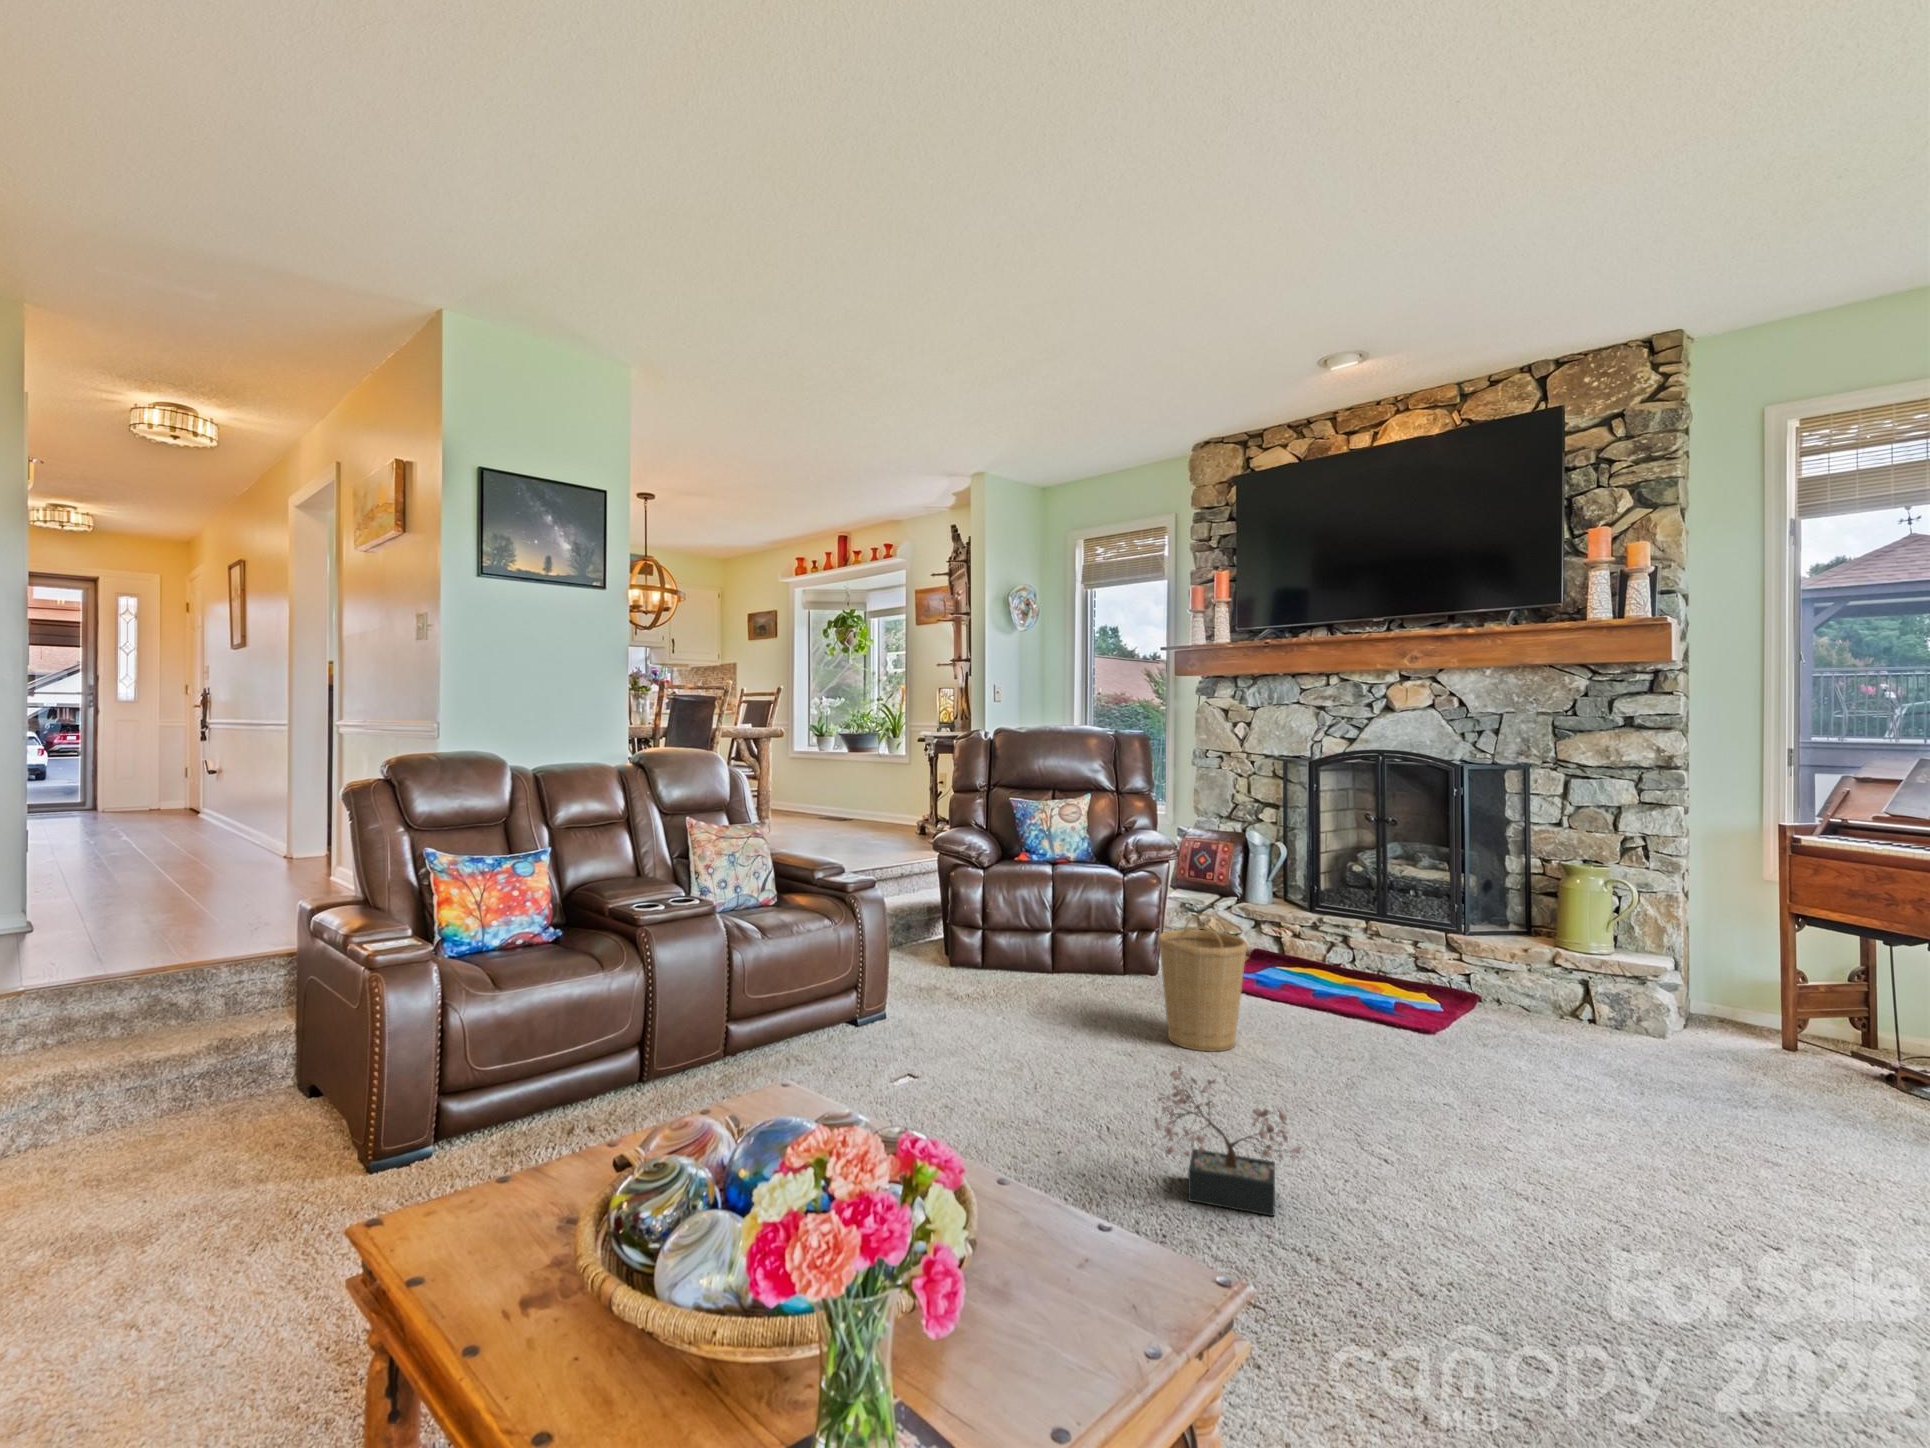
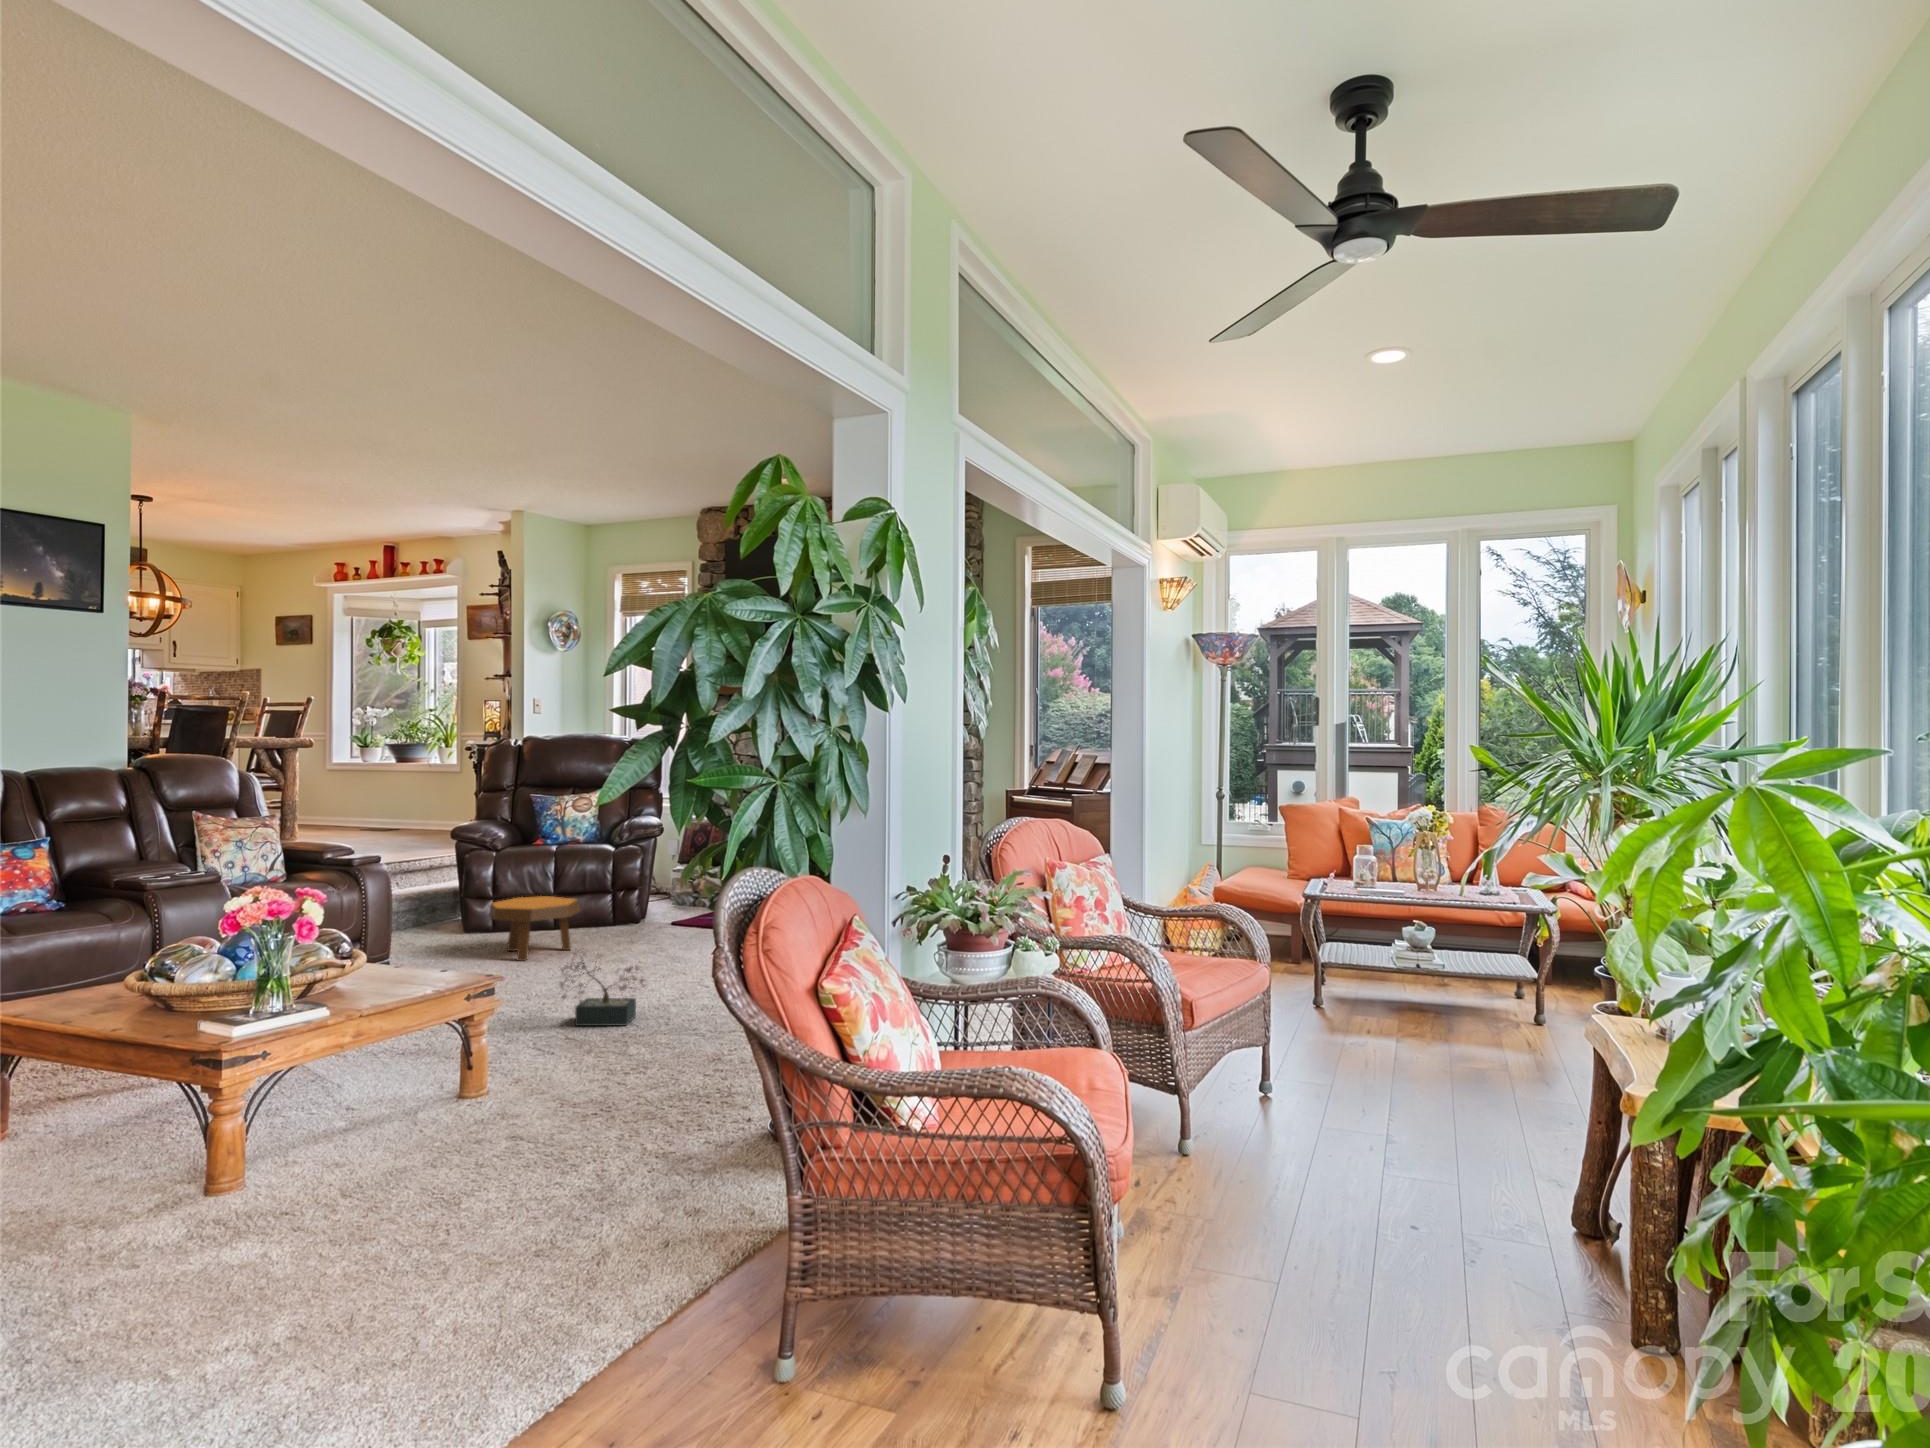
basket: present [1158,913,1247,1052] -> none [616,867,681,963]
footstool: none [992,934,1101,1026] -> present [490,896,581,961]

